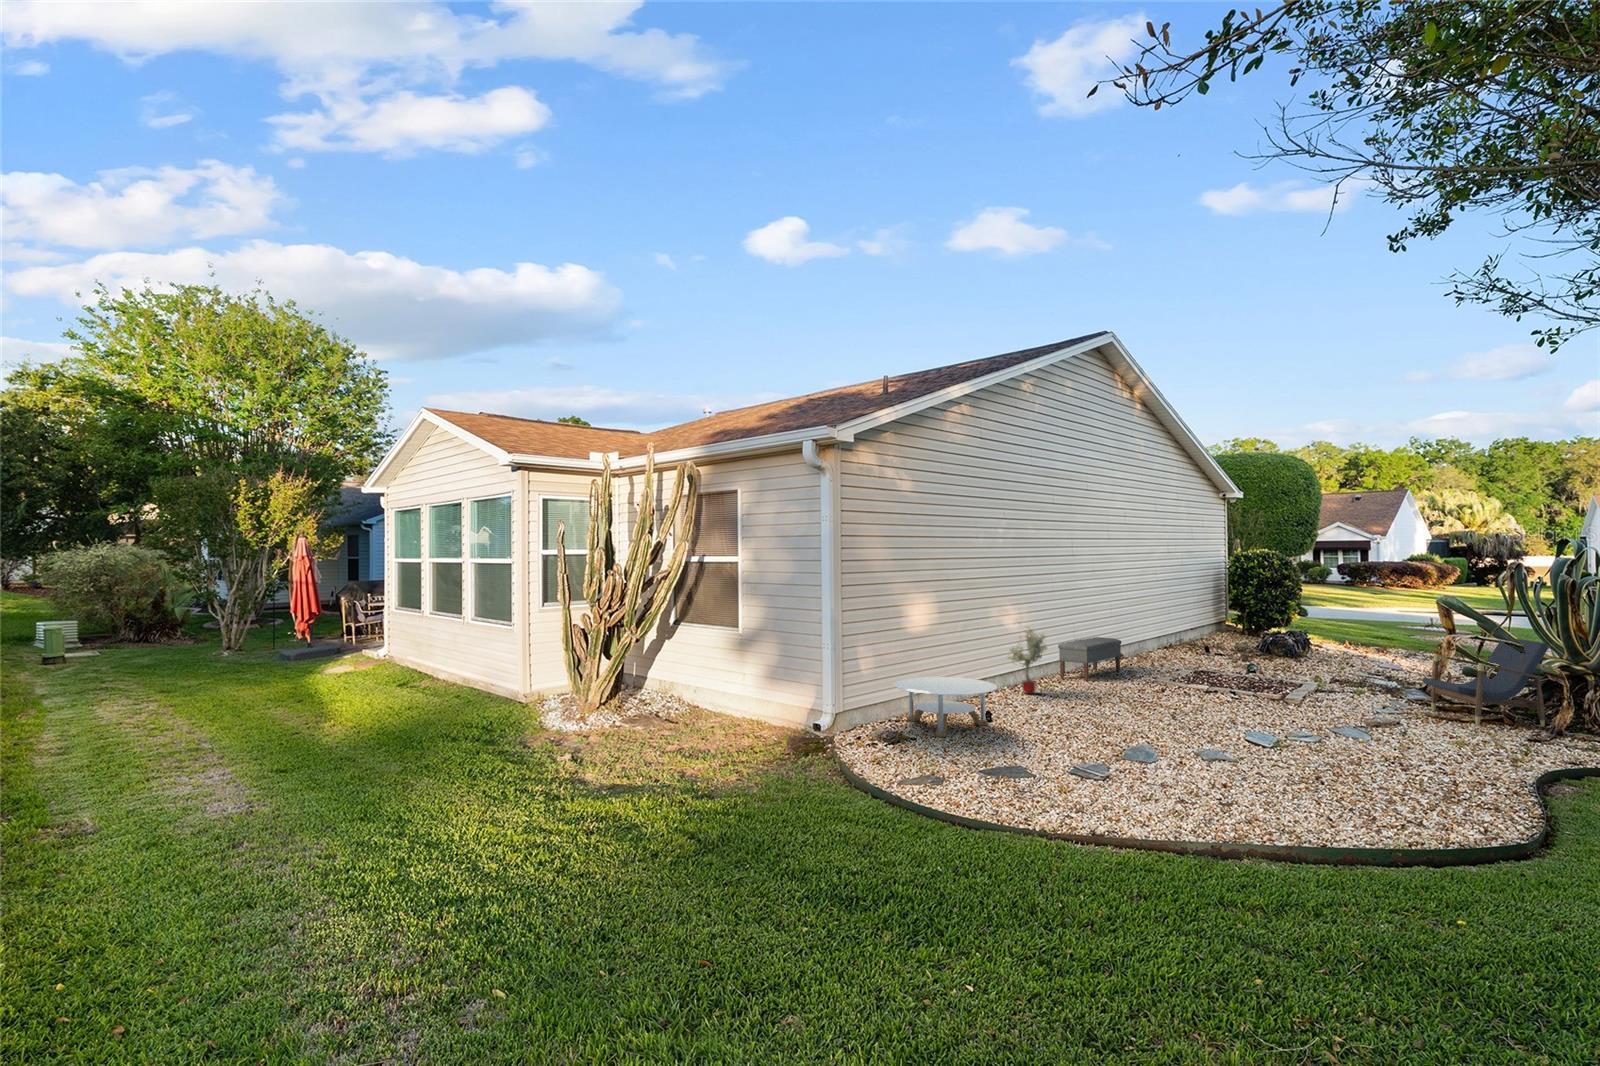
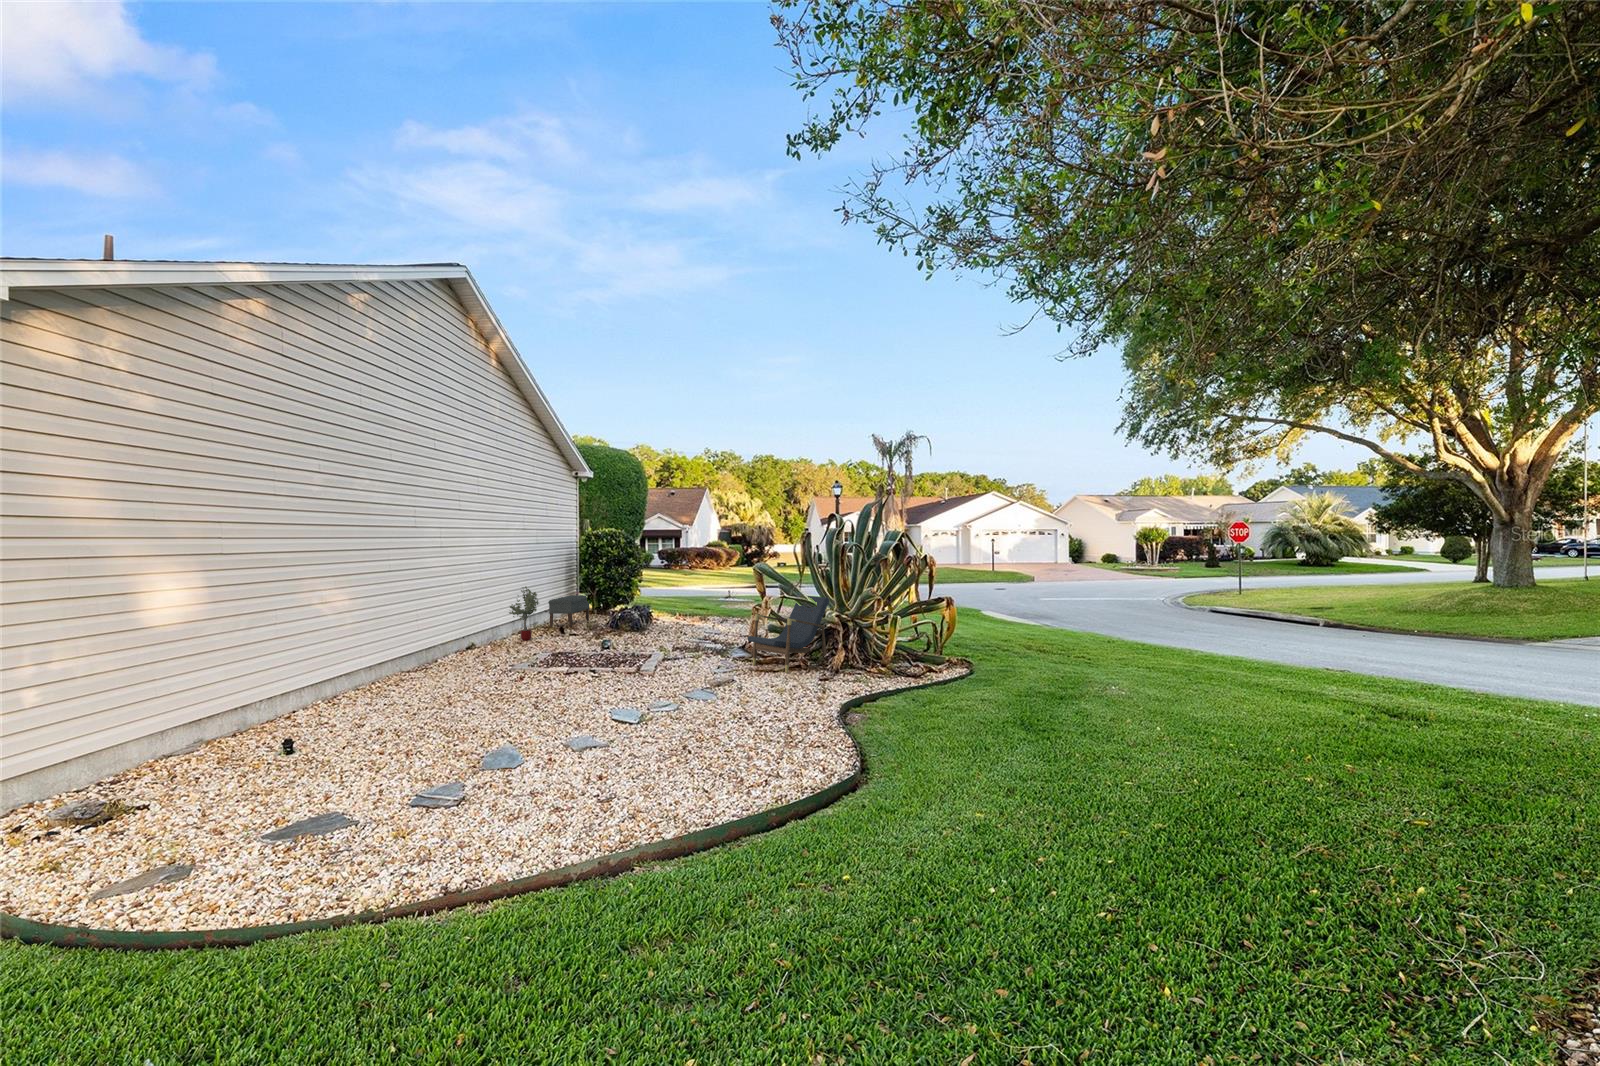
potted tree: present [1009,627,1047,694] -> present [509,586,539,641]
bench: present [1058,637,1121,681] -> present [548,595,589,627]
round table: present [894,677,997,737] -> none [104,696,301,795]

